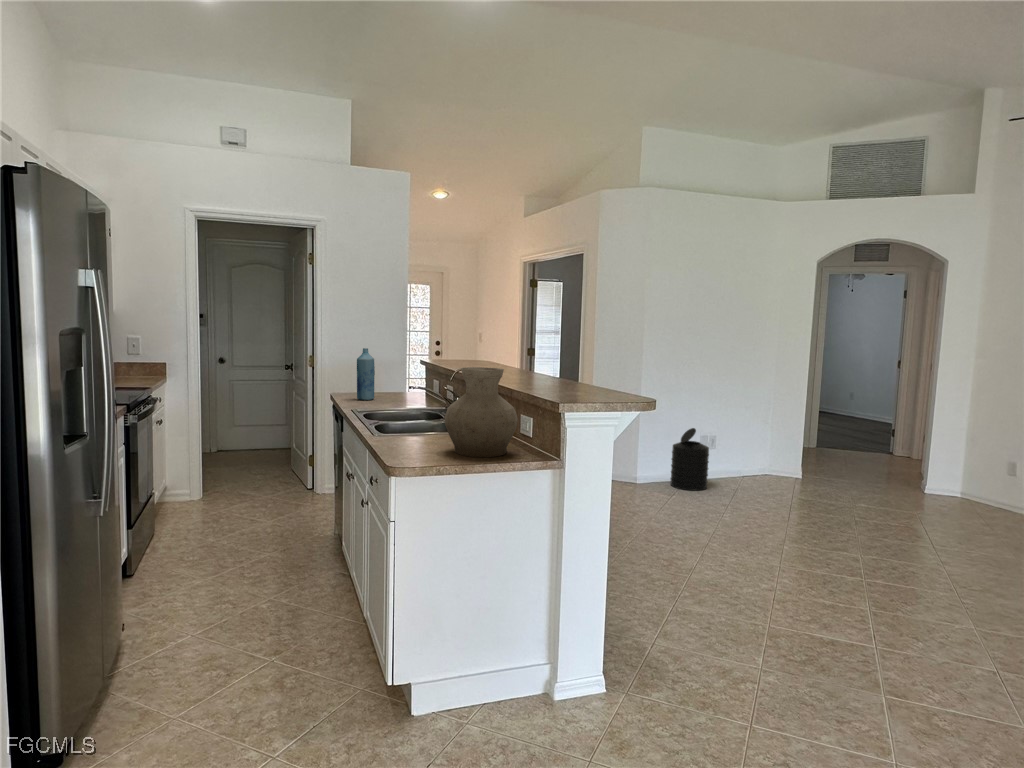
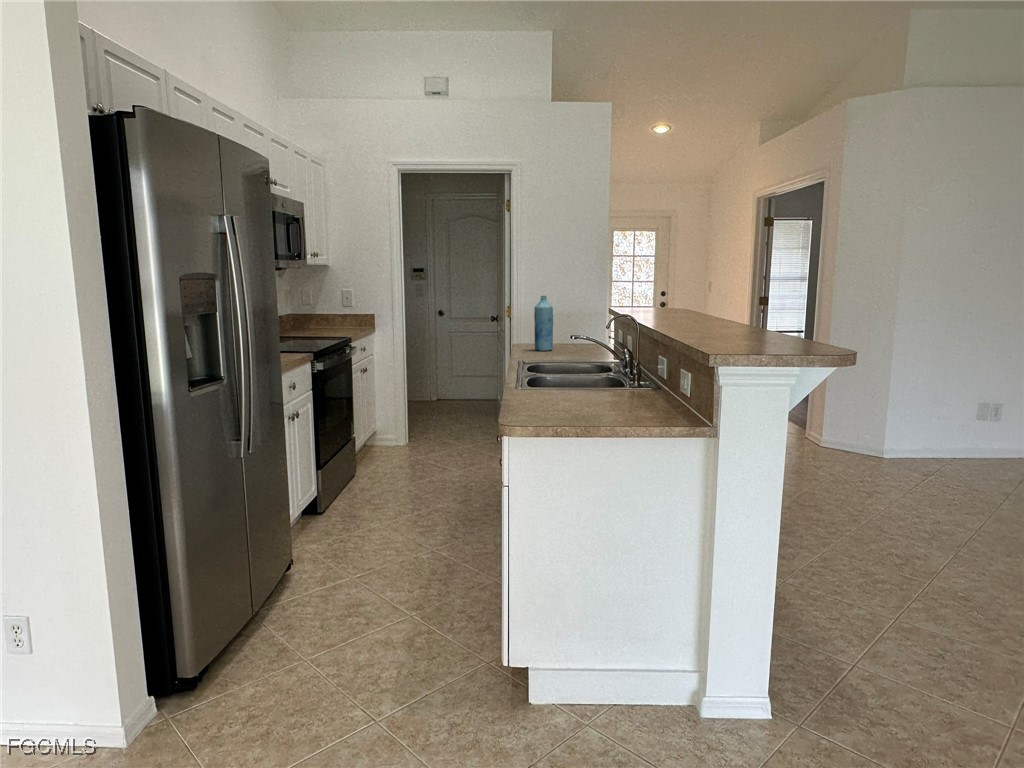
vase: present [445,367,518,457] -> none [574,310,663,419]
trash can: present [671,428,709,491] -> none [933,394,993,474]

